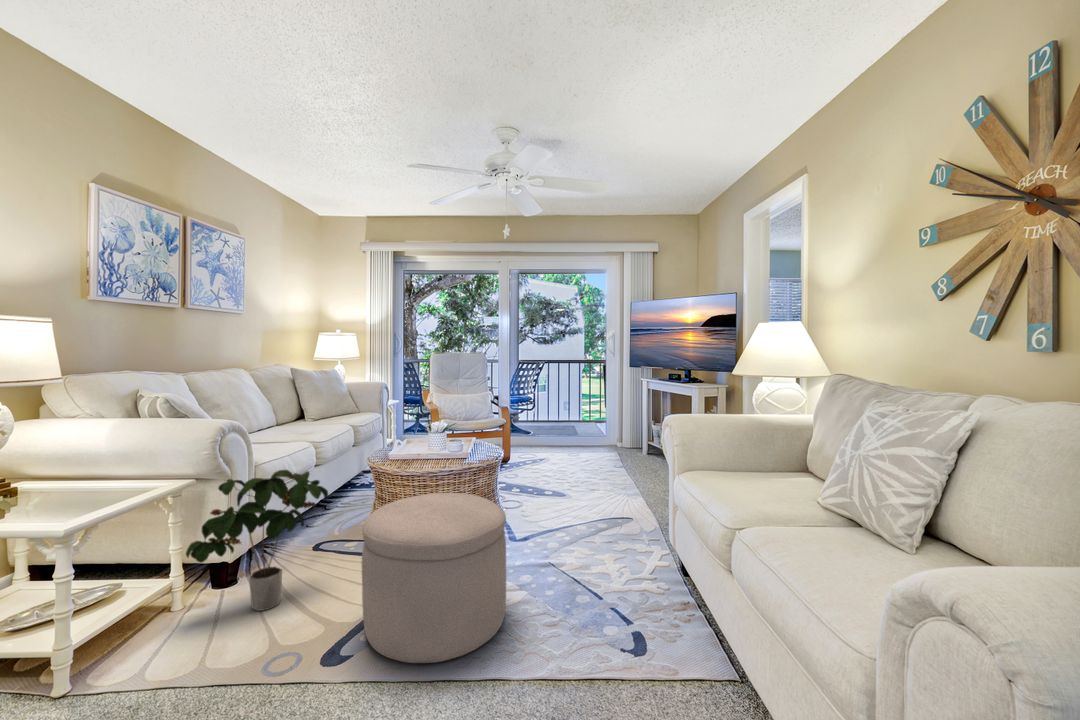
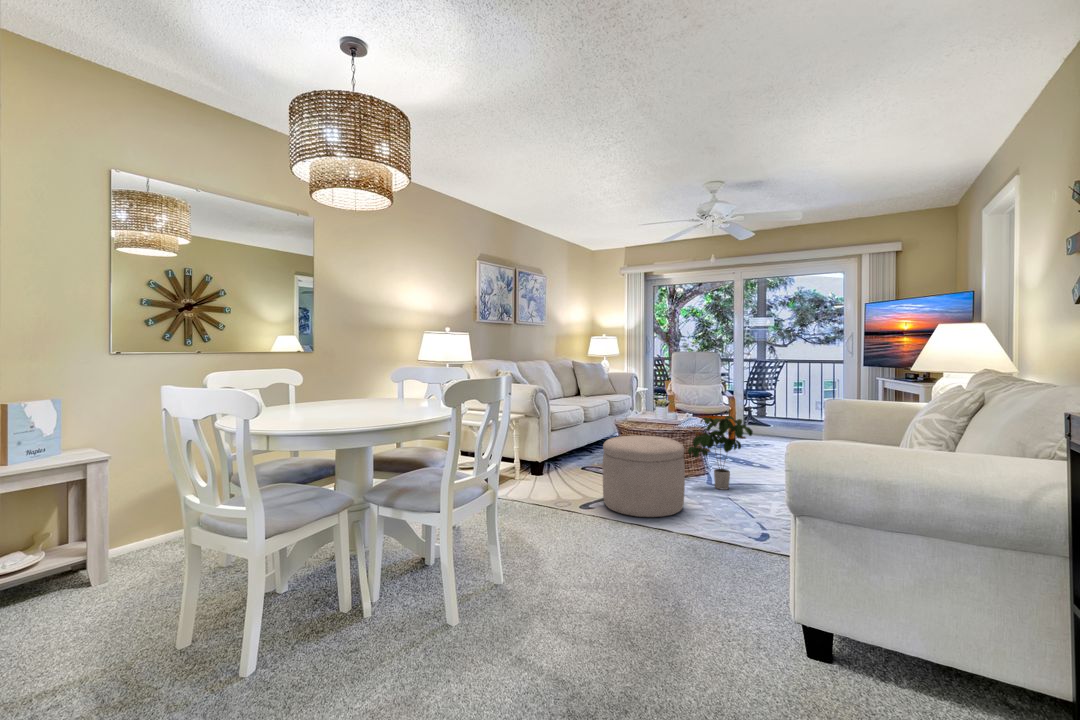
potted plant: present [186,470,328,611] -> present [688,416,753,490]

